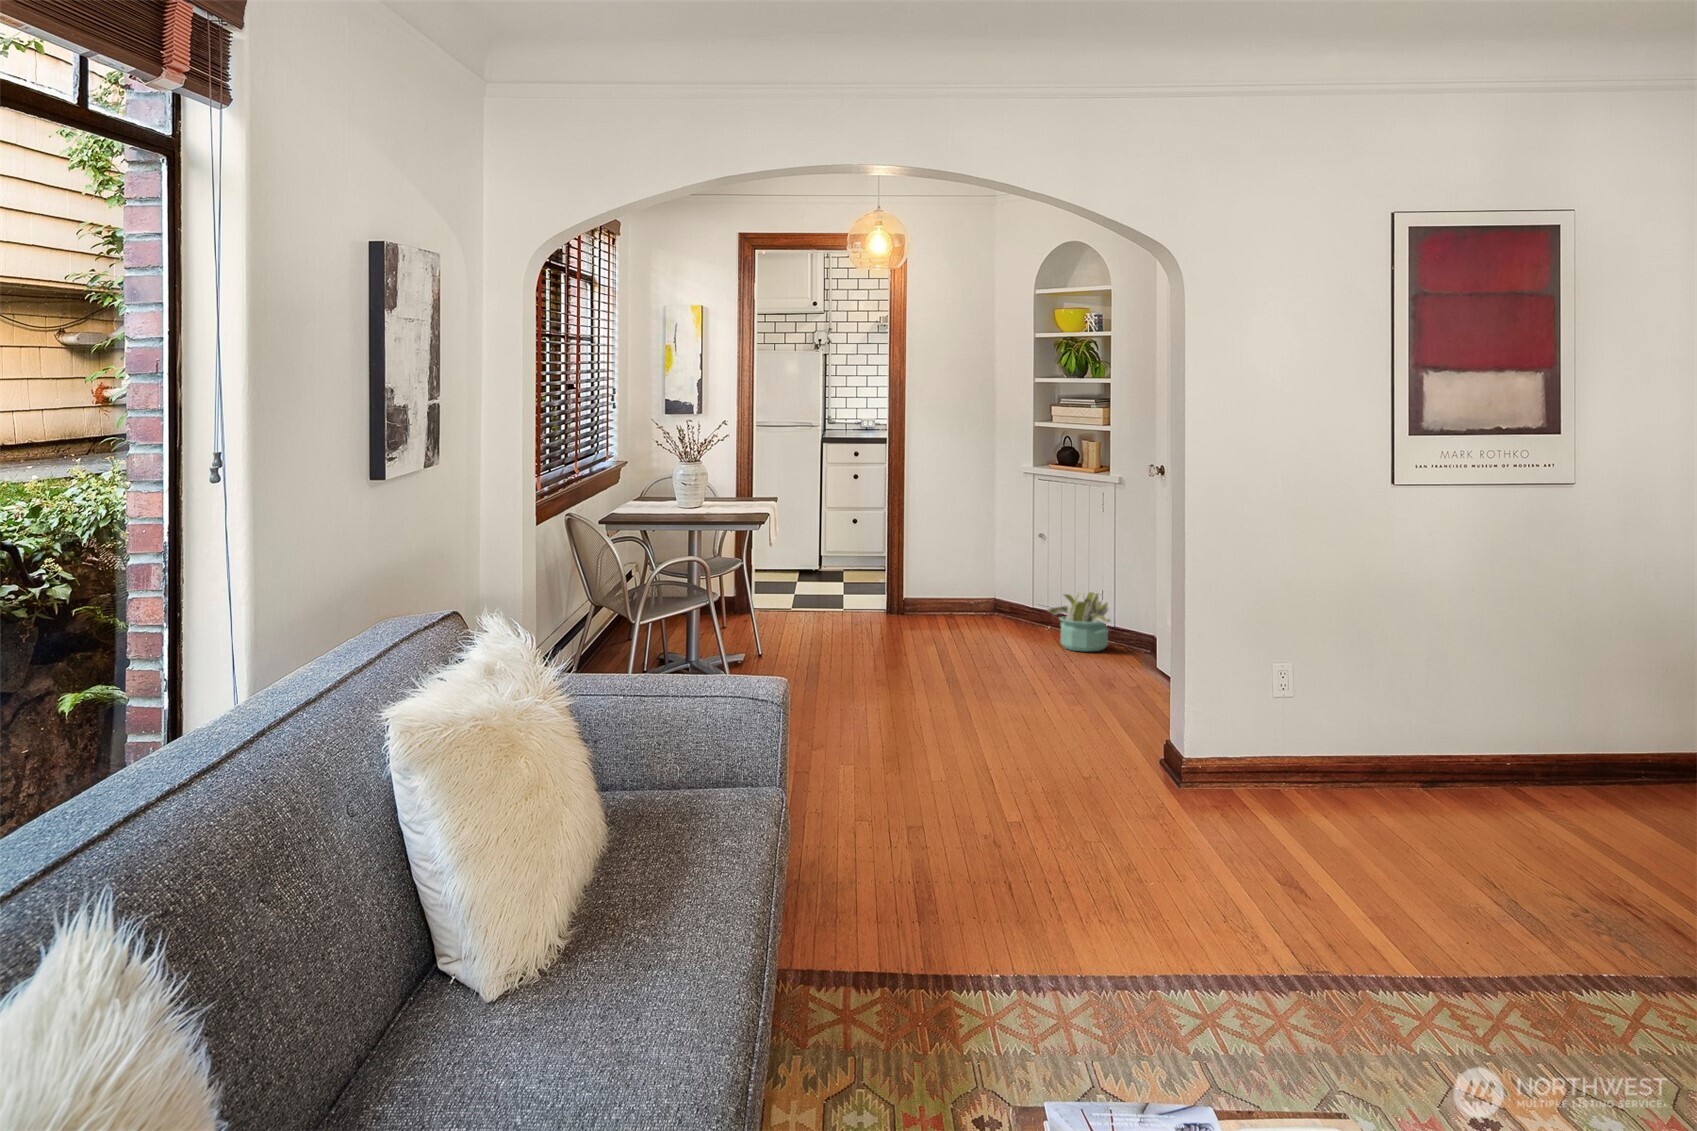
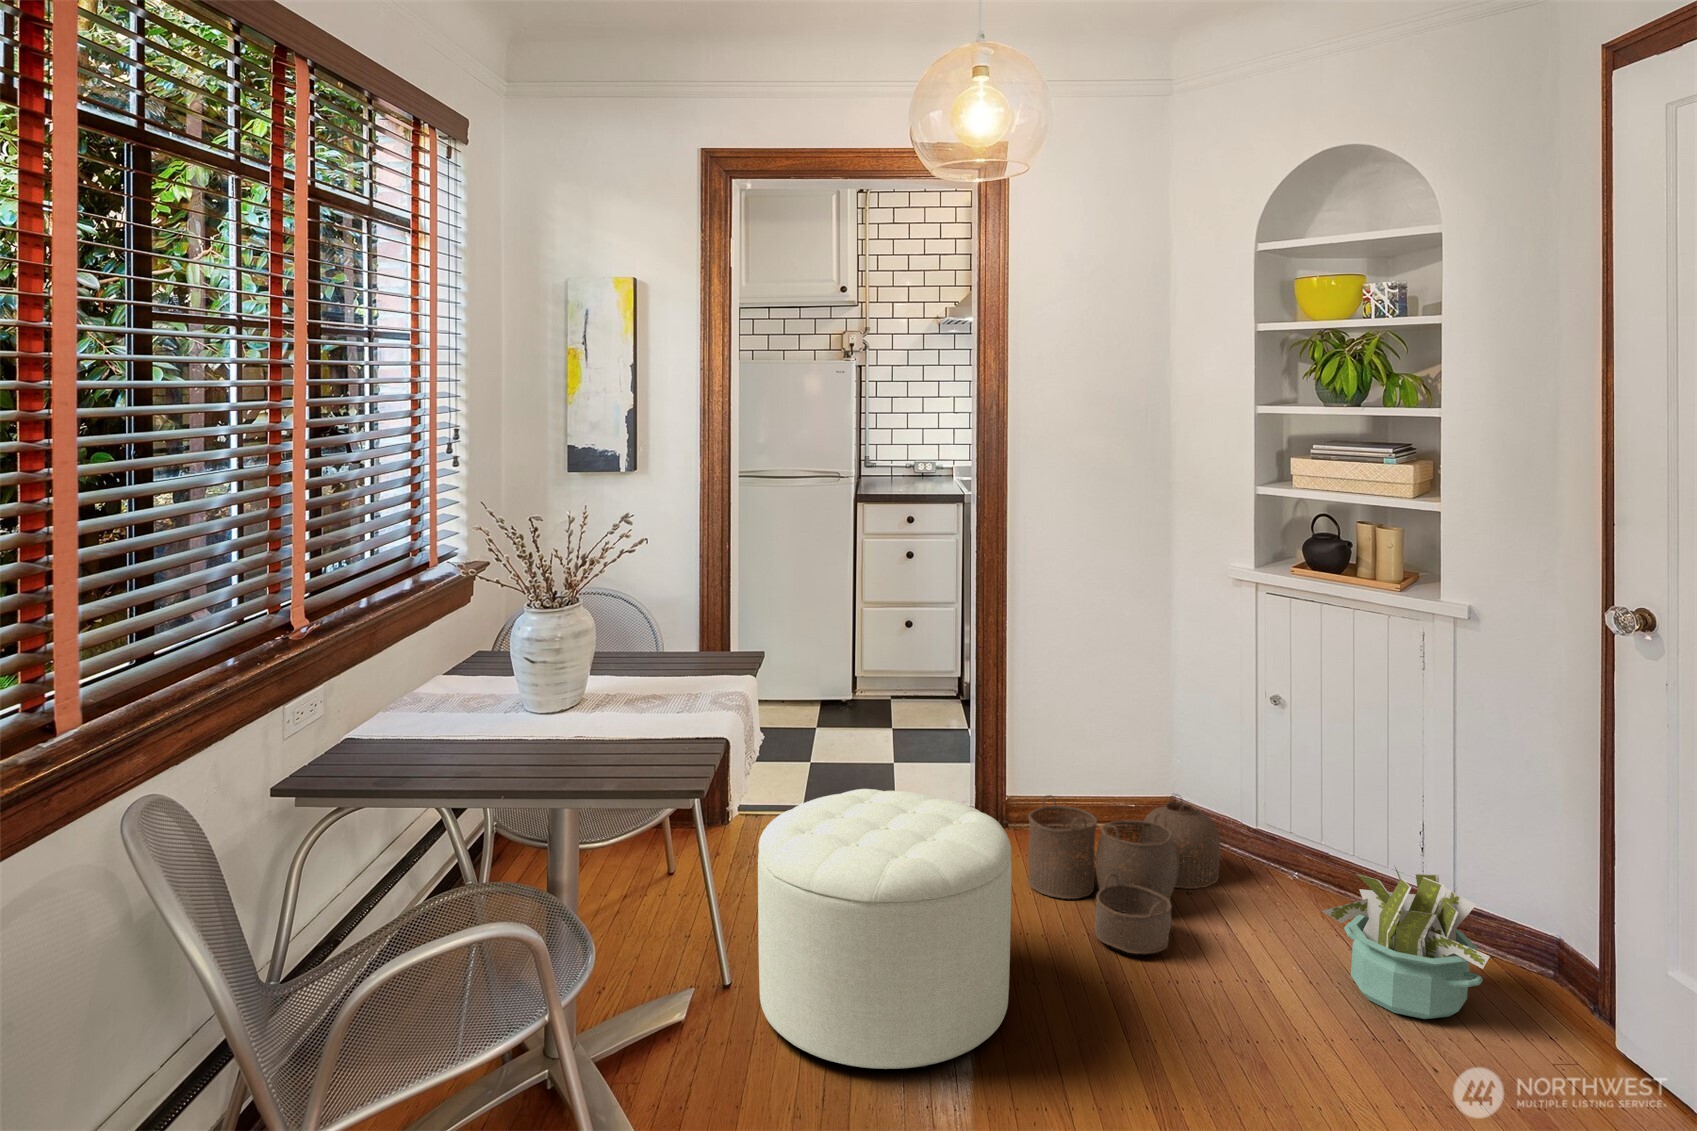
ottoman: none [785,560,901,660] -> present [758,789,1011,1069]
woven basket: none [917,582,1018,639] -> present [1028,795,1221,954]

